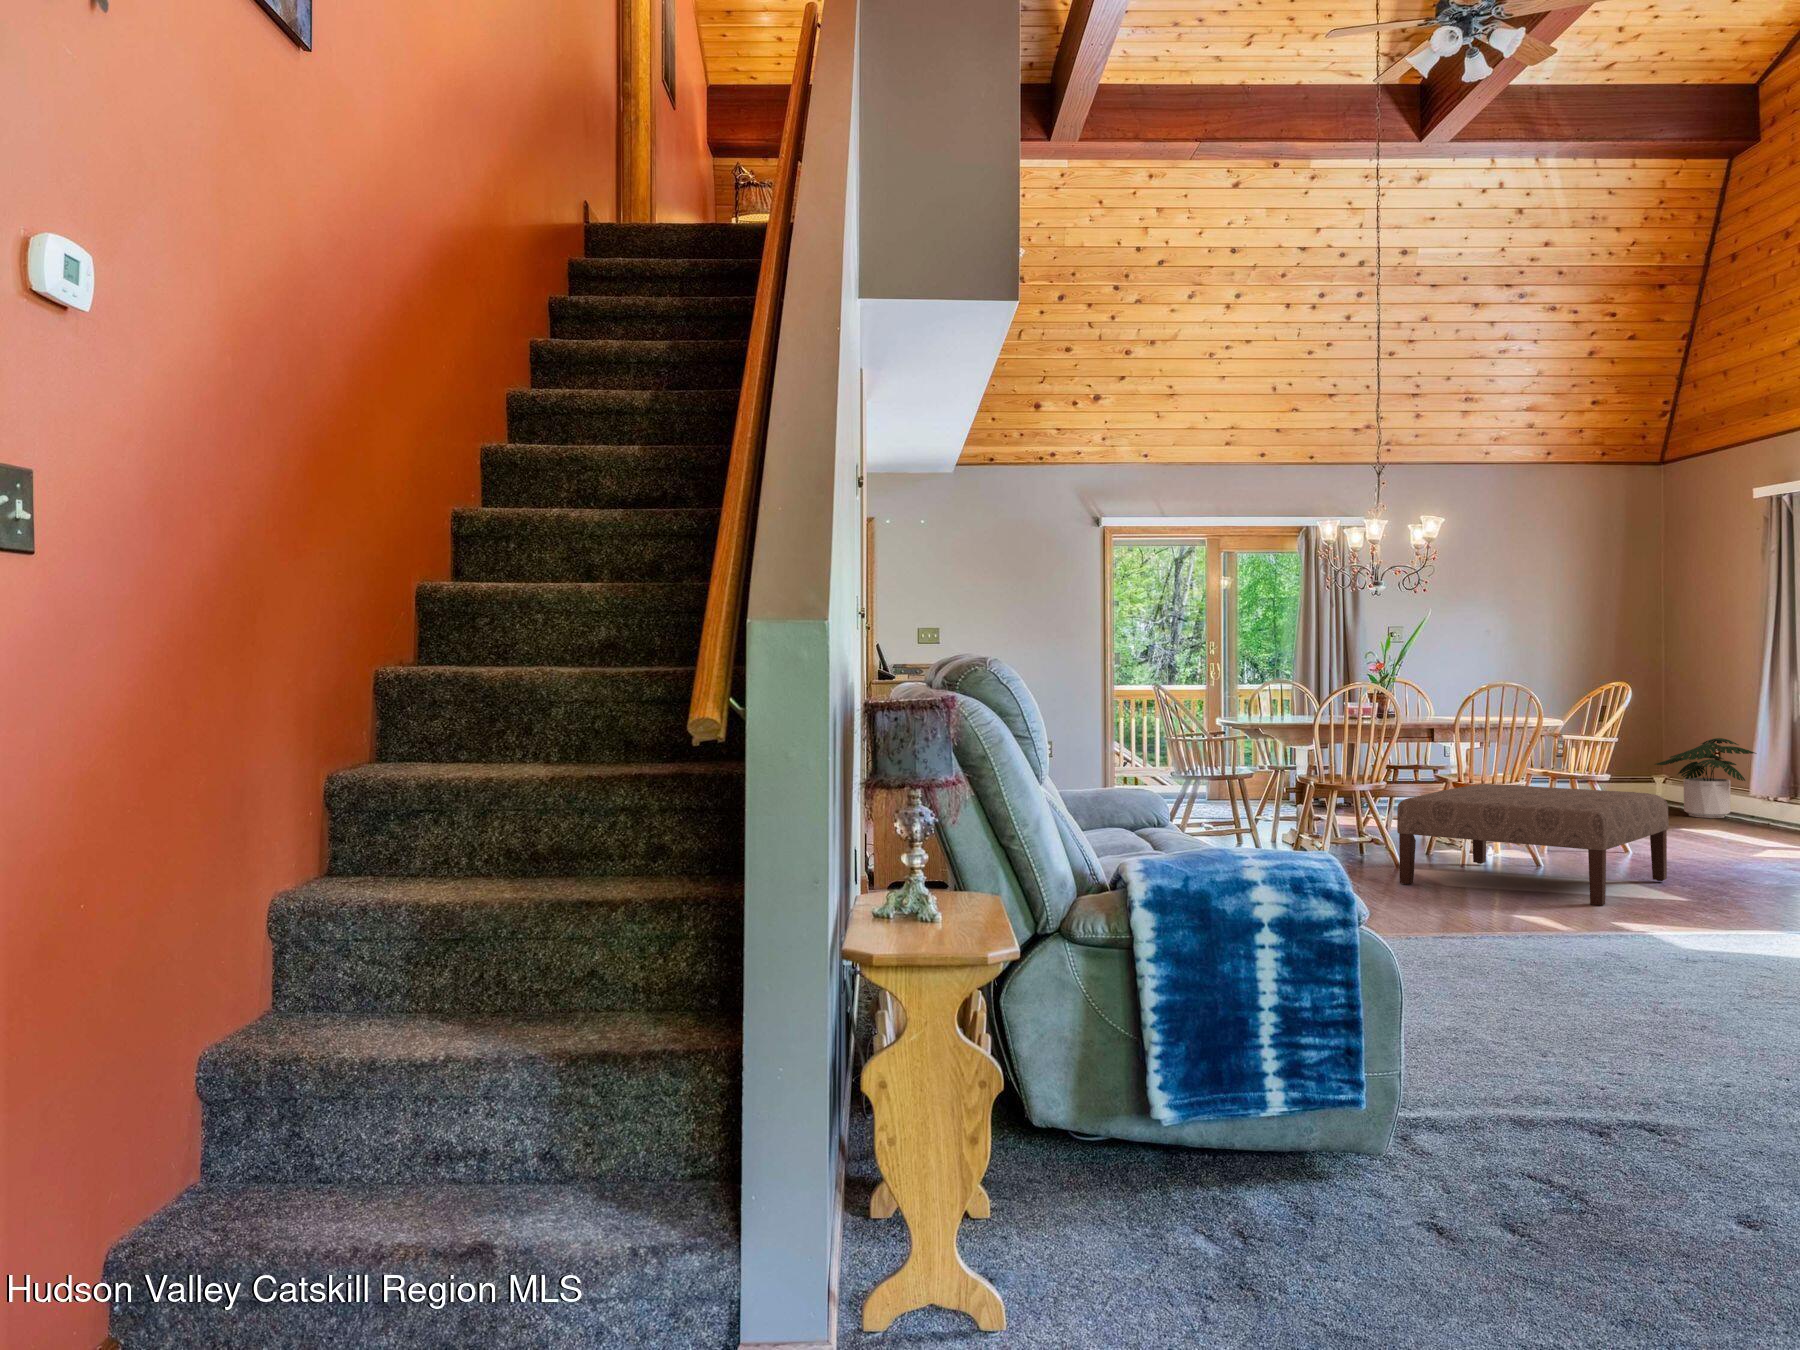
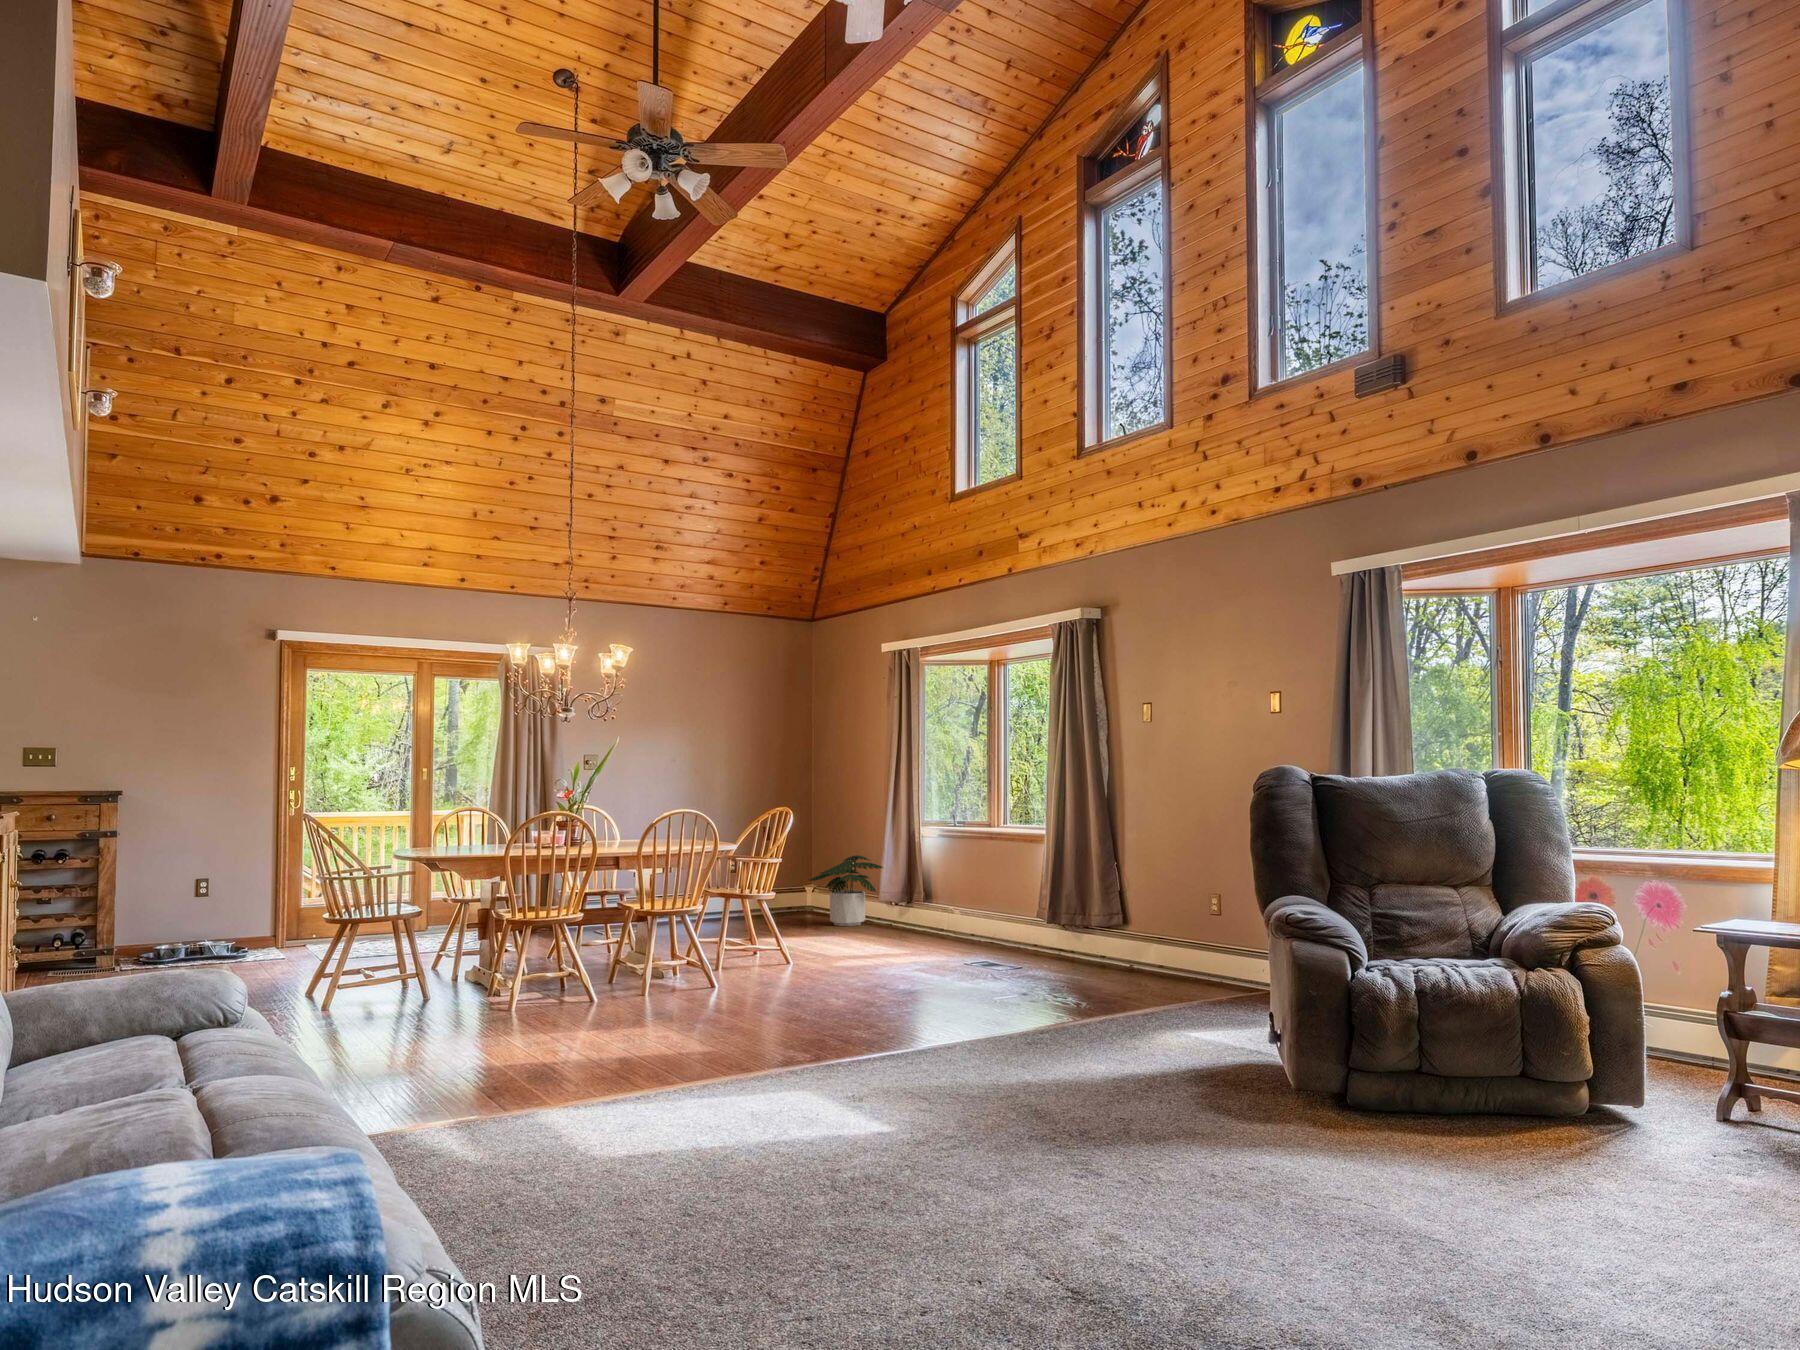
ottoman: present [1397,784,1669,906] -> none [573,913,827,1038]

